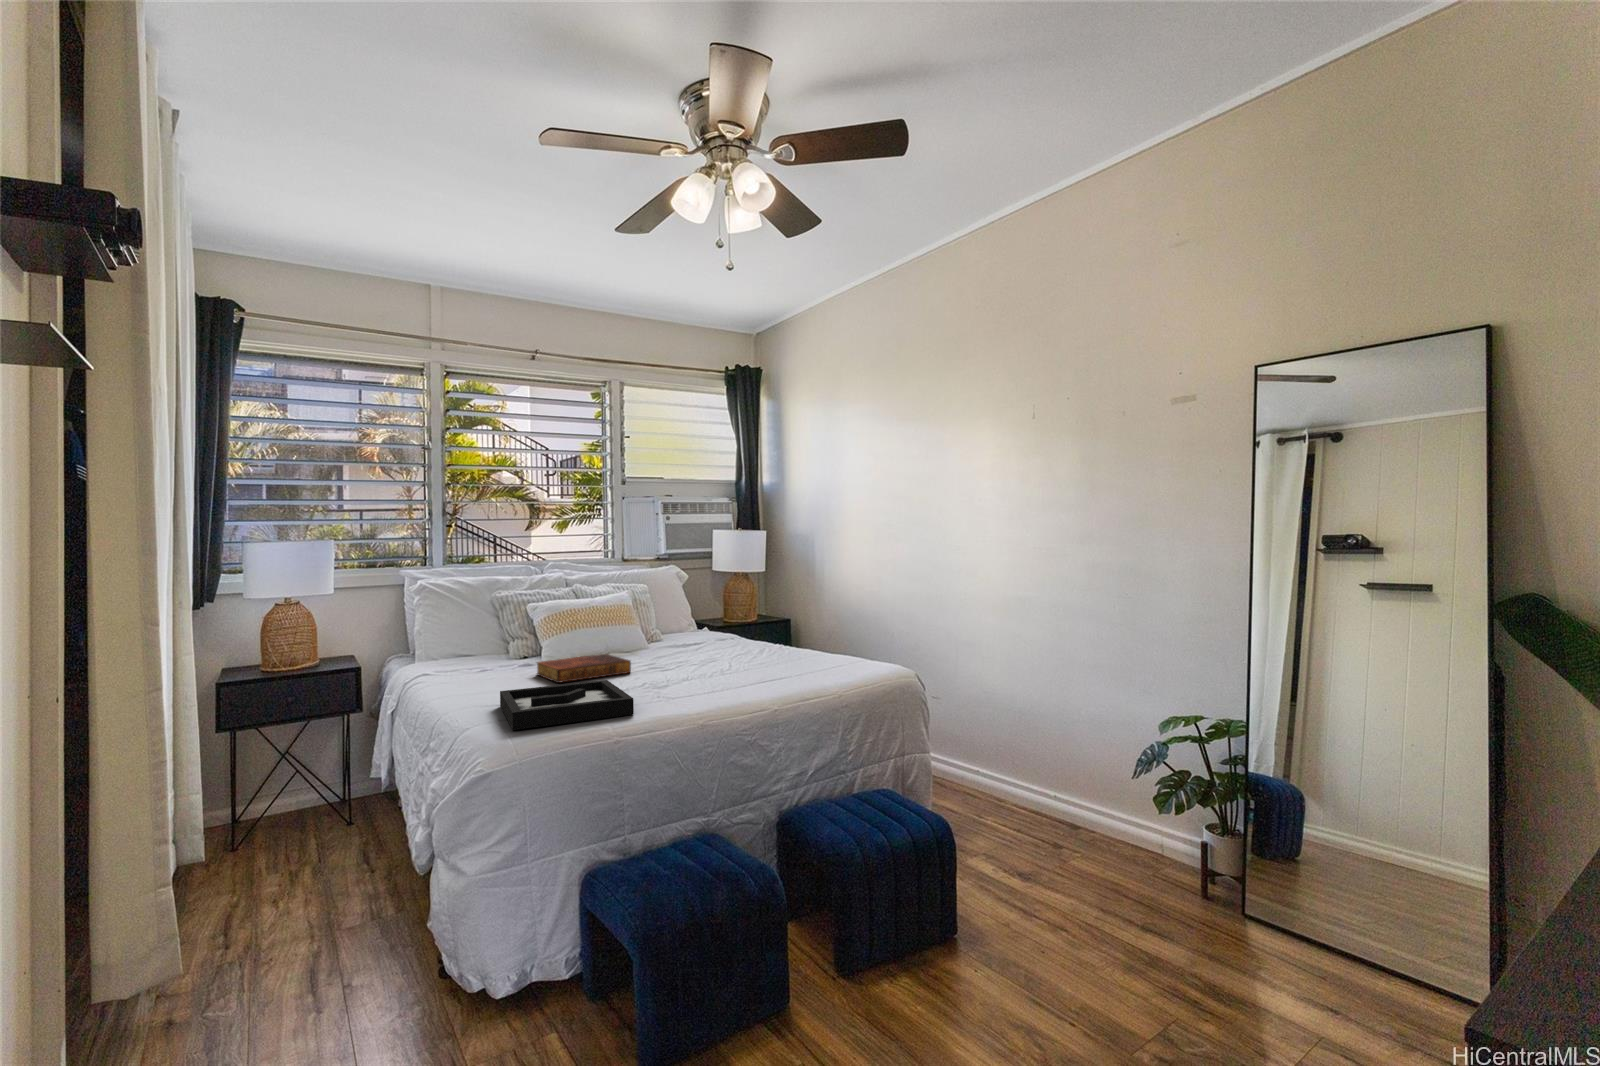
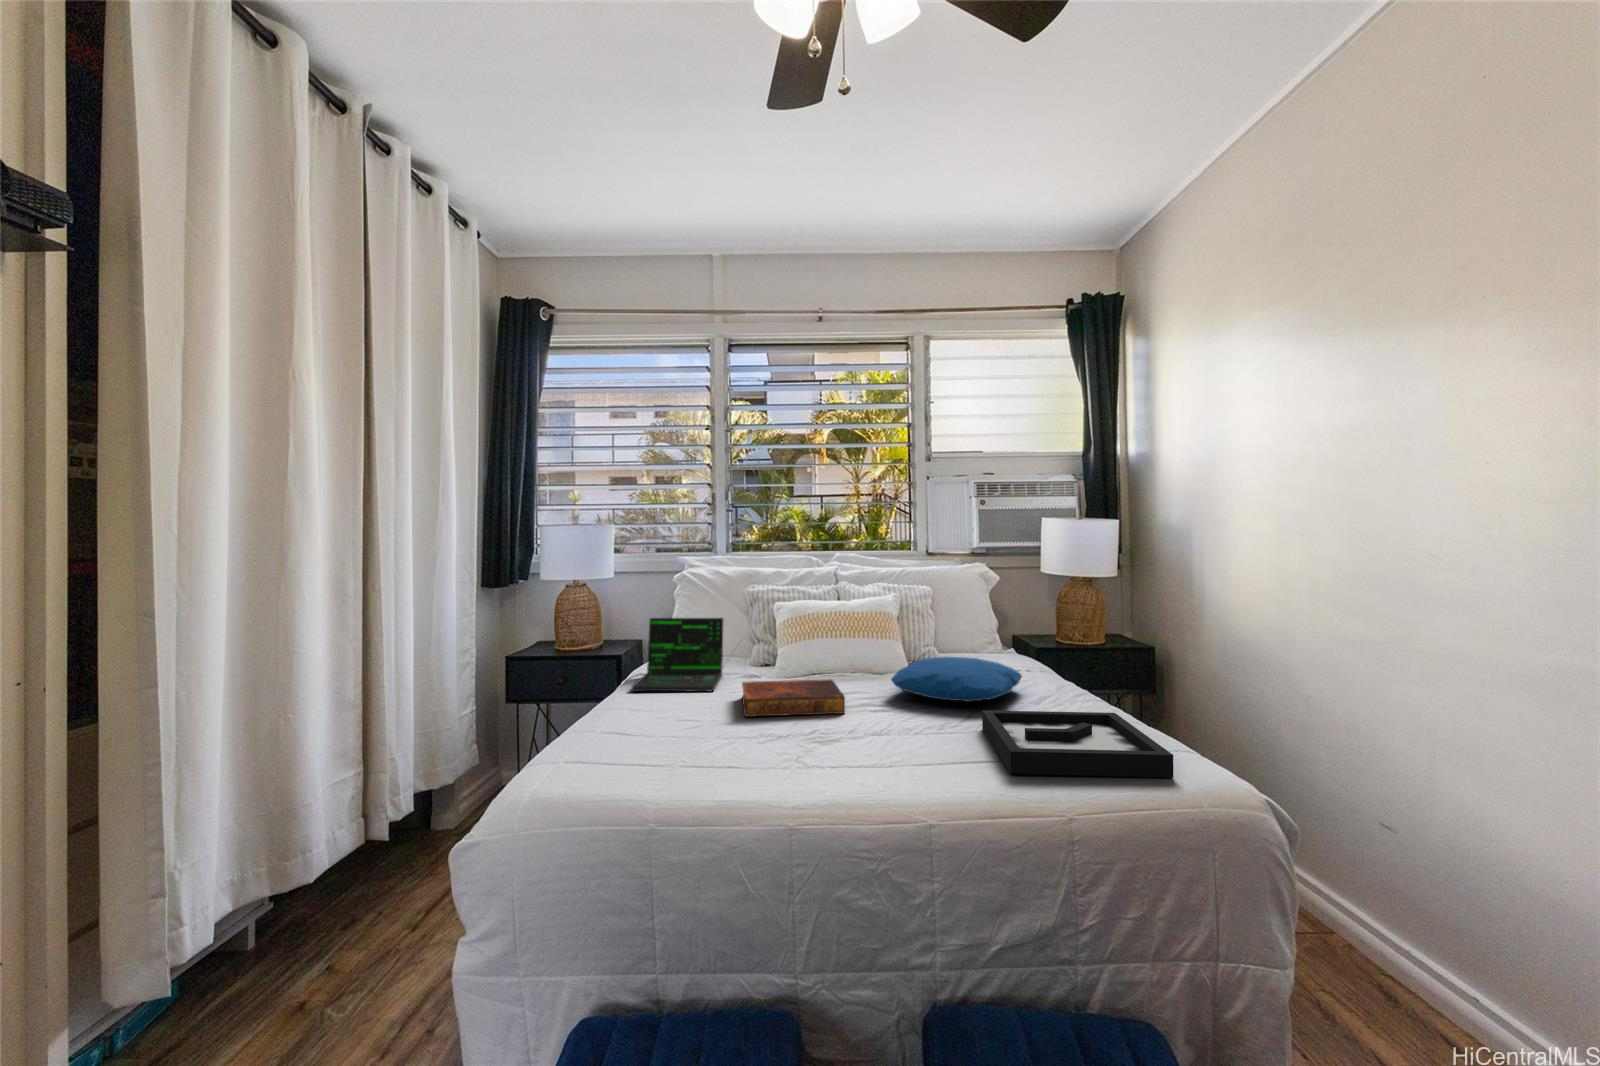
laptop: none [422,617,512,683] -> present [631,618,723,691]
pillow: none [652,629,737,658] -> present [891,657,1022,702]
decorative tray: present [500,680,634,730] -> present [982,710,1174,778]

